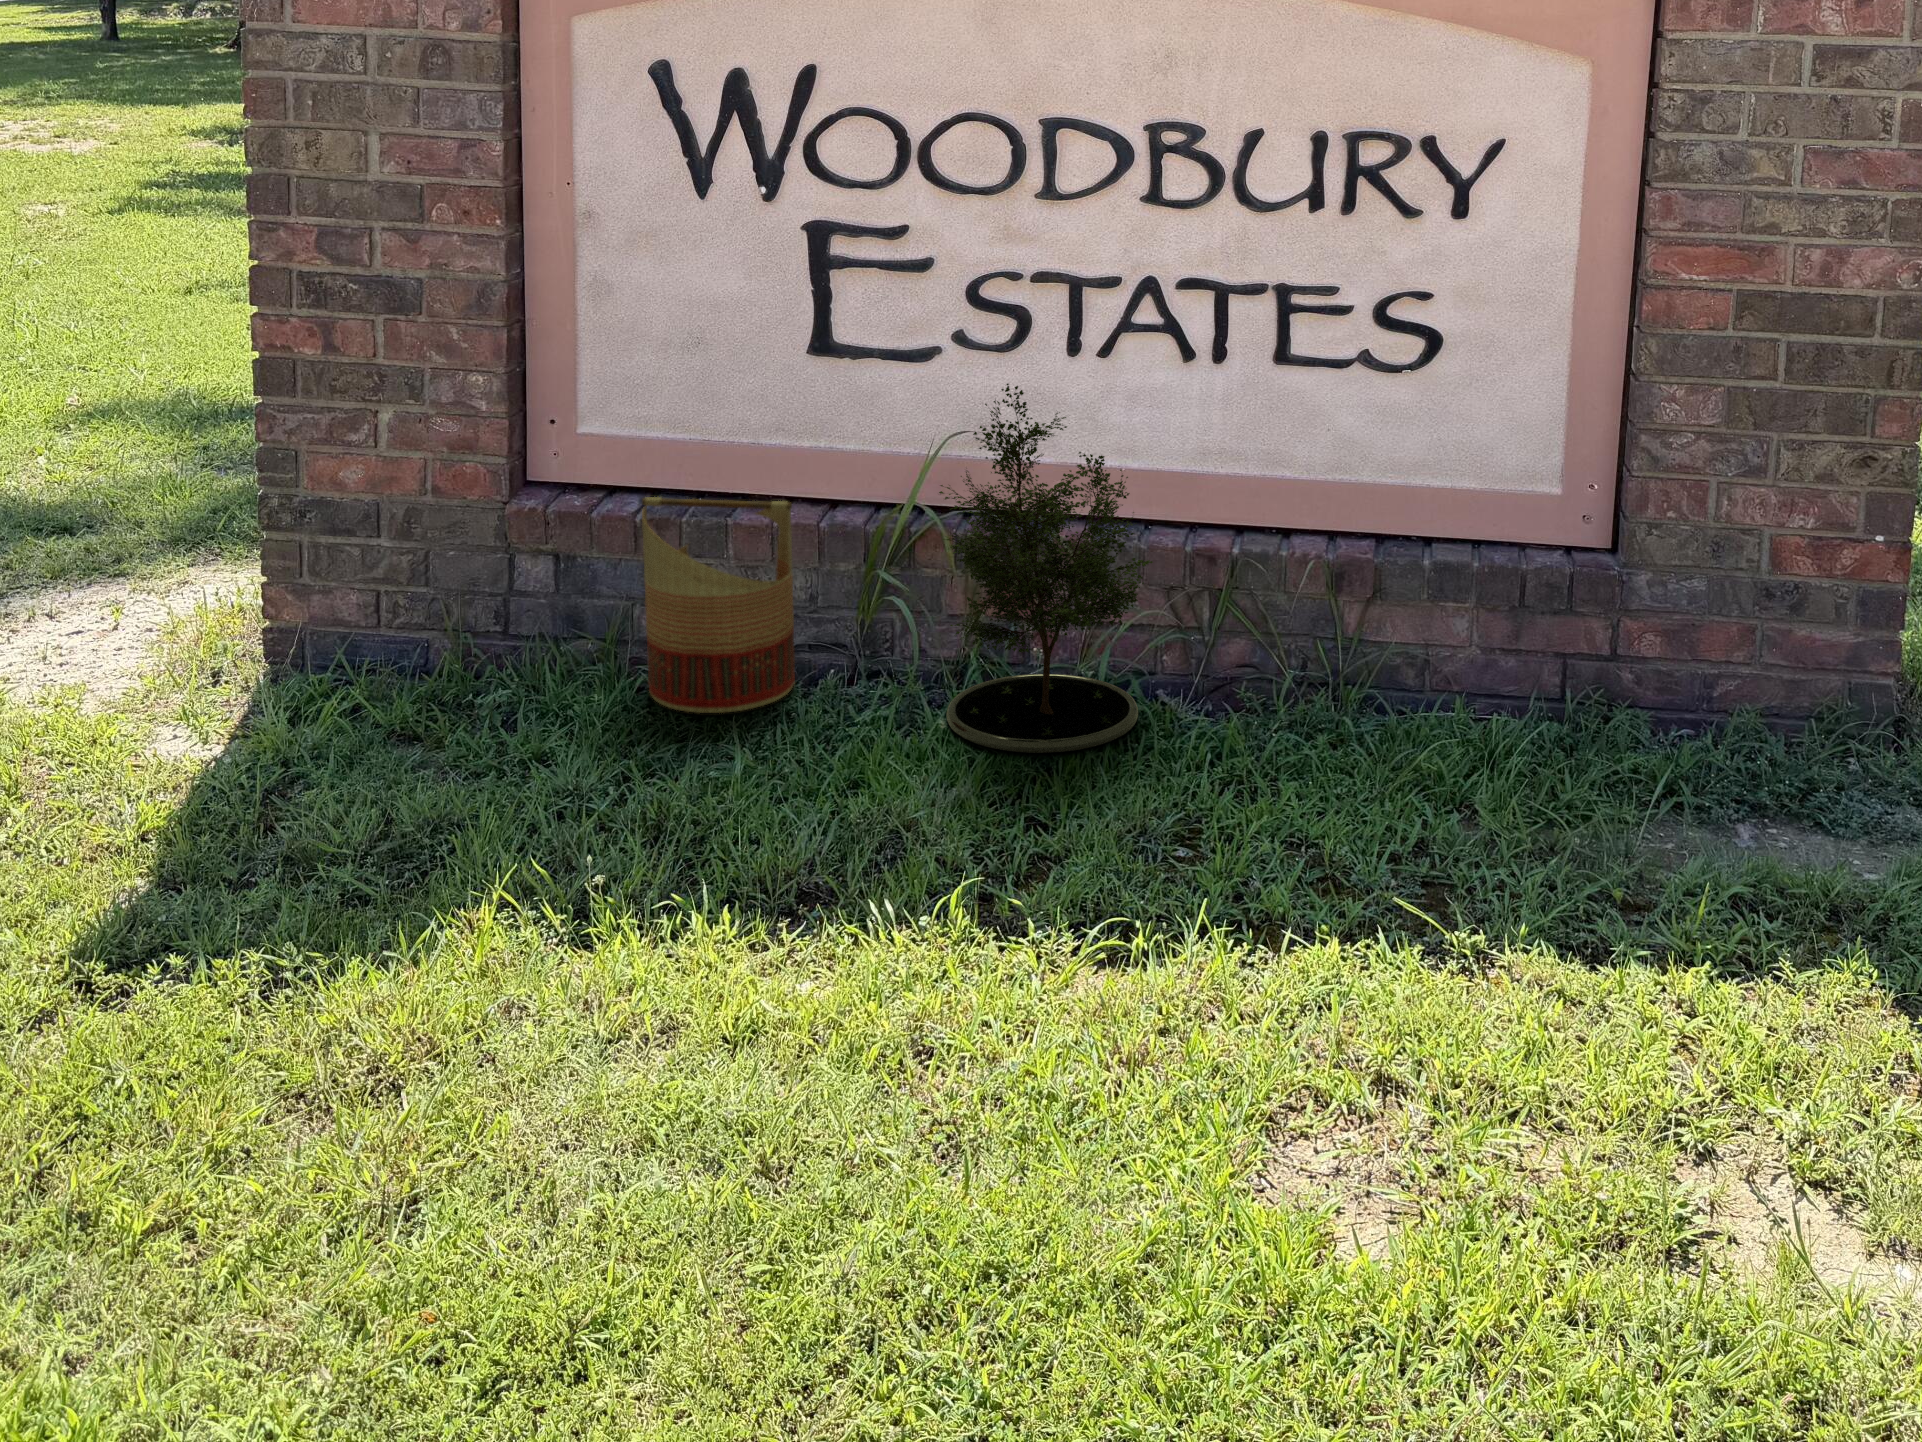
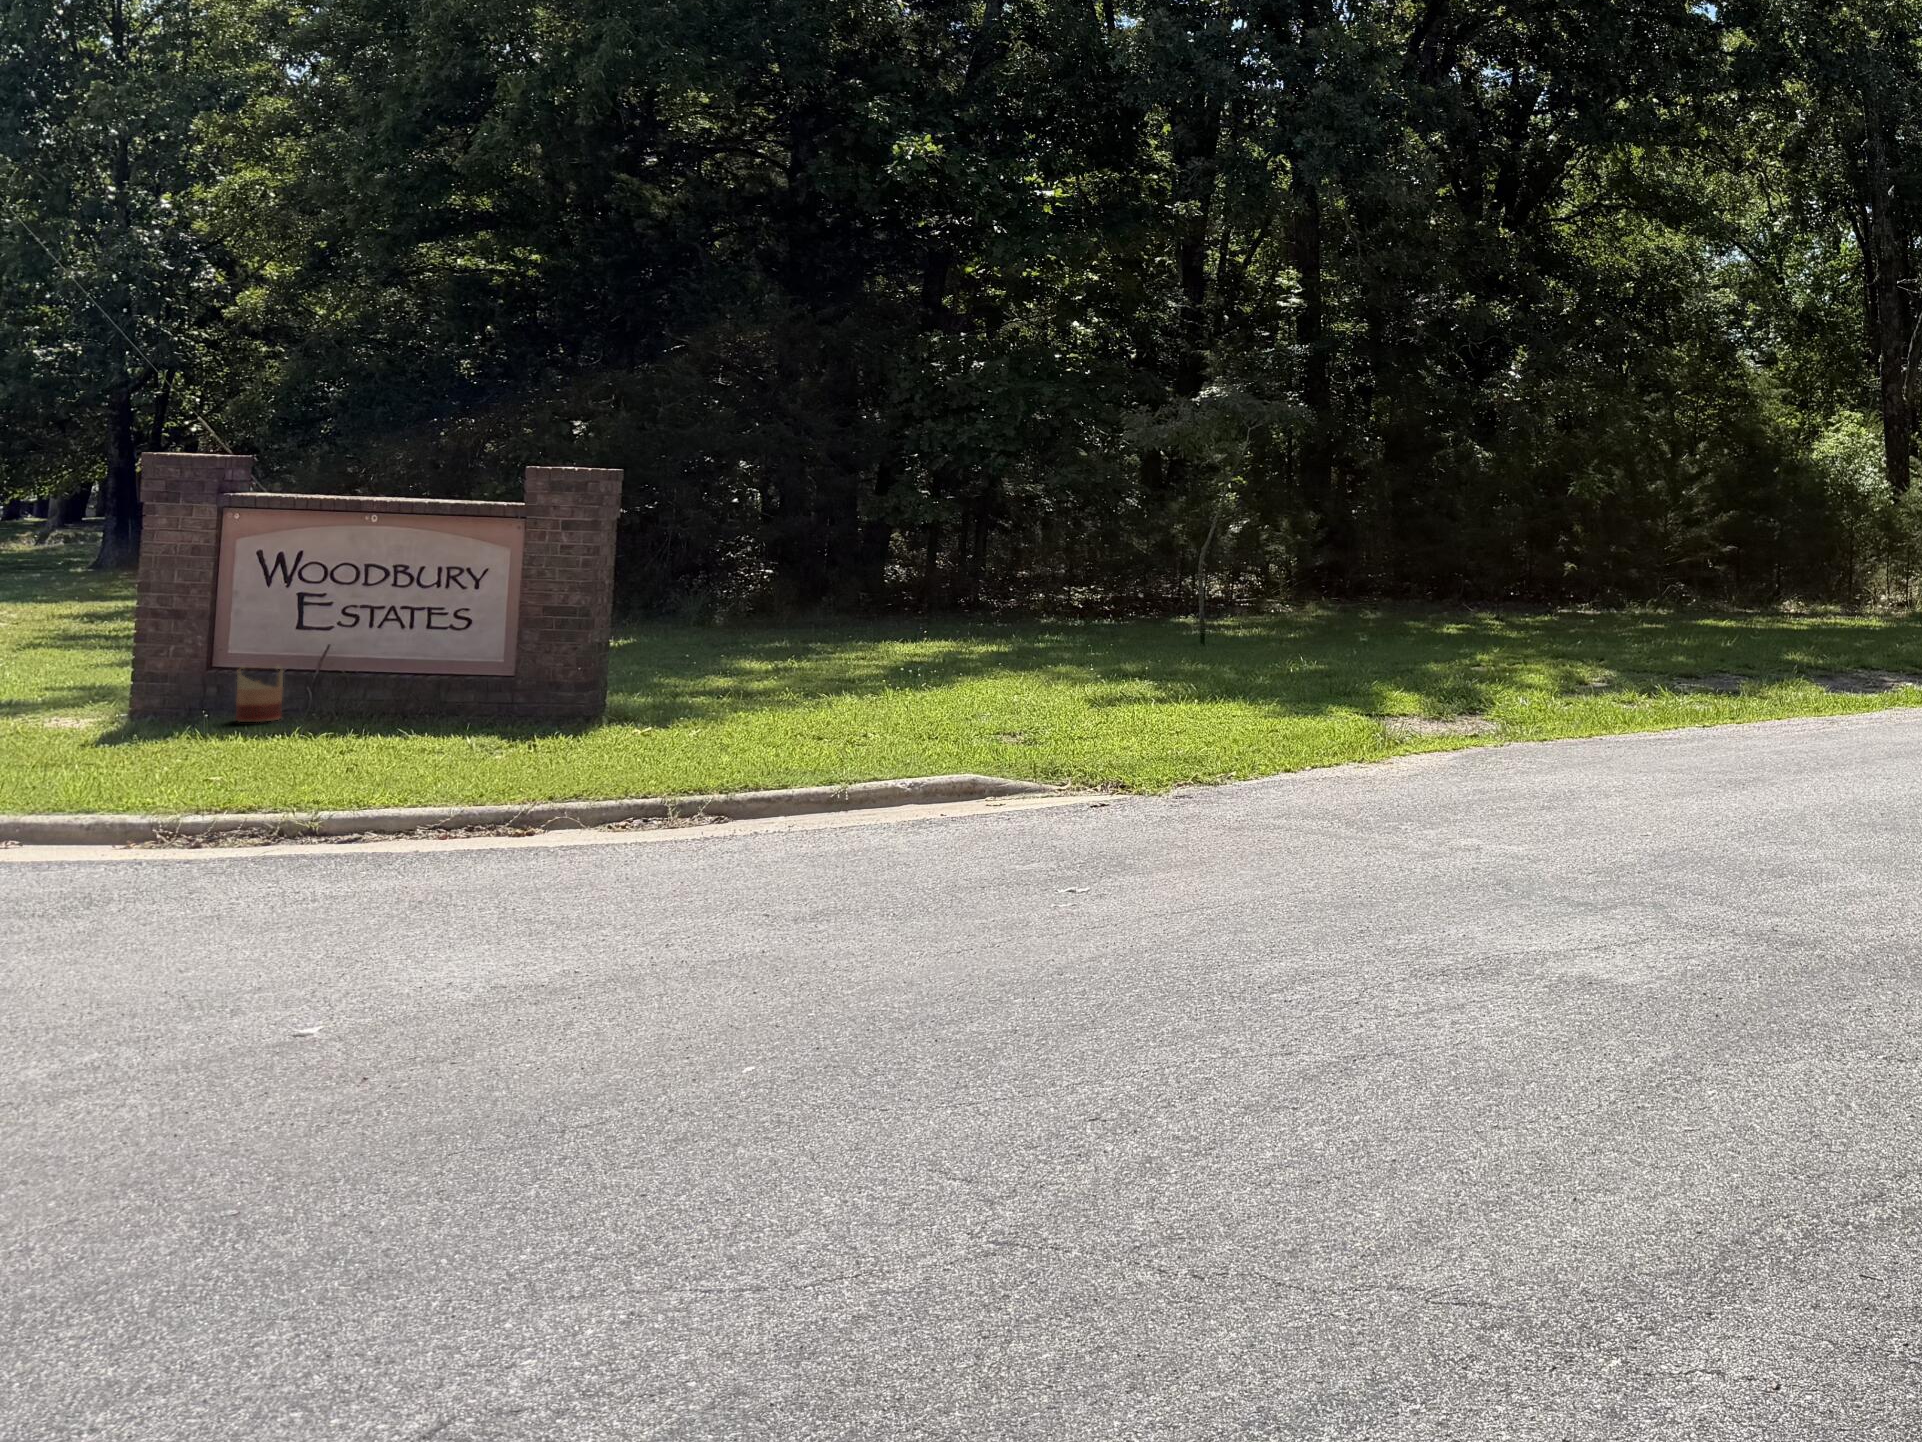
potted tree: present [939,384,1153,753] -> none [314,630,381,725]

